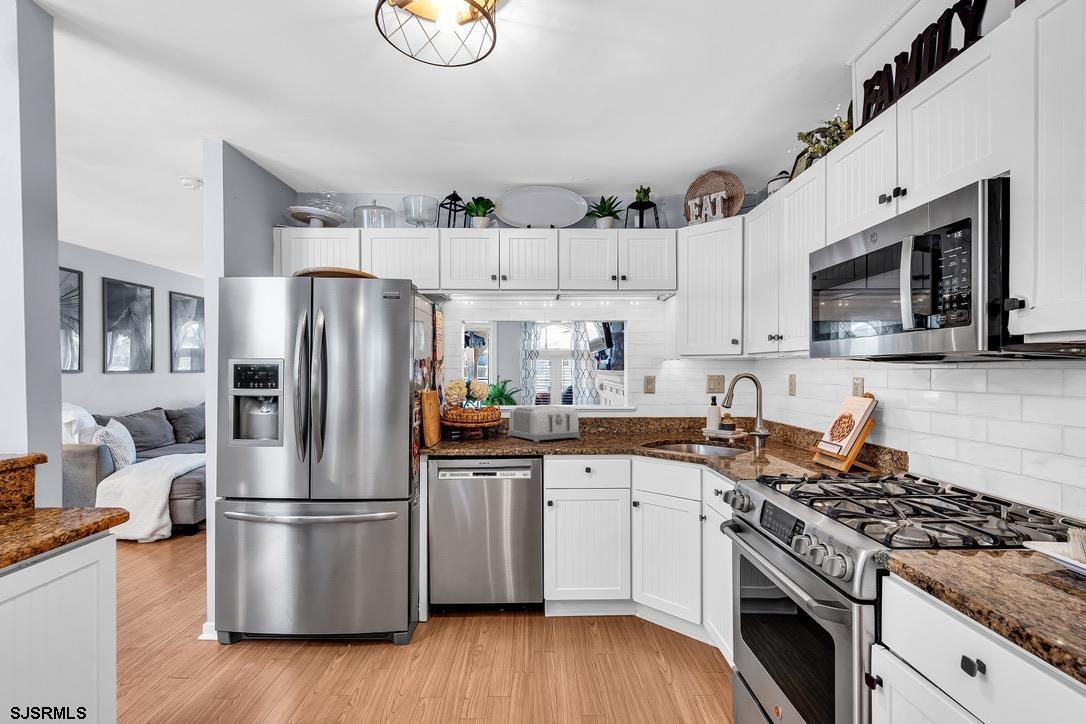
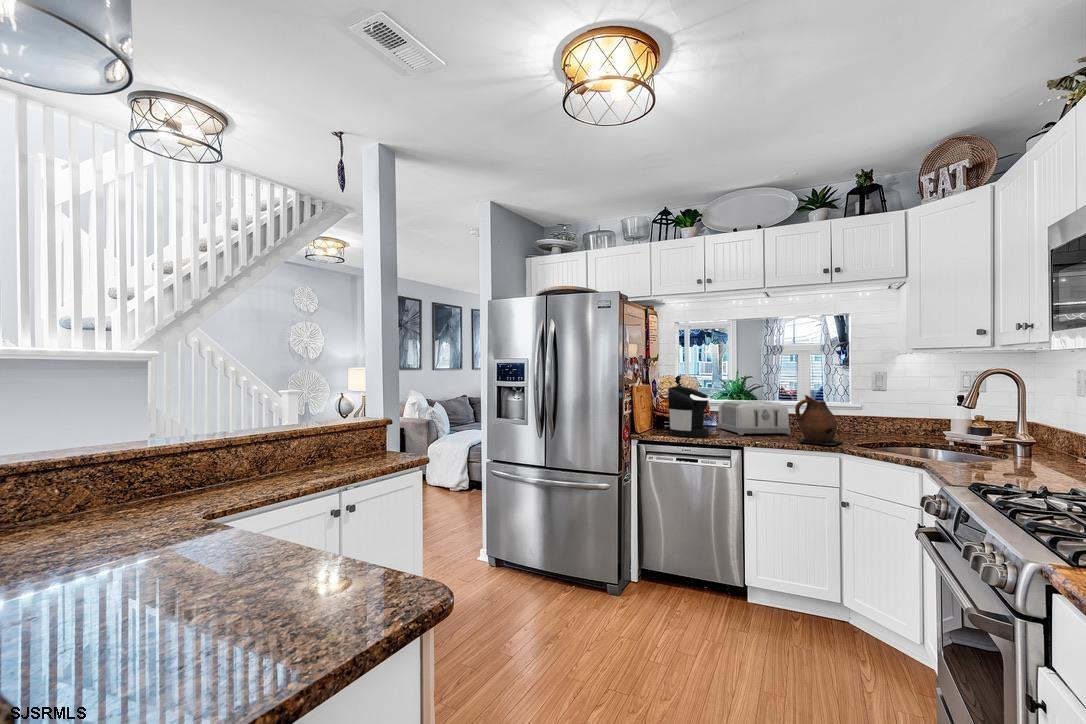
coffee maker: none [463,392,509,448] -> present [668,387,710,437]
ceramic pitcher: none [590,399,629,448] -> present [795,395,843,445]

